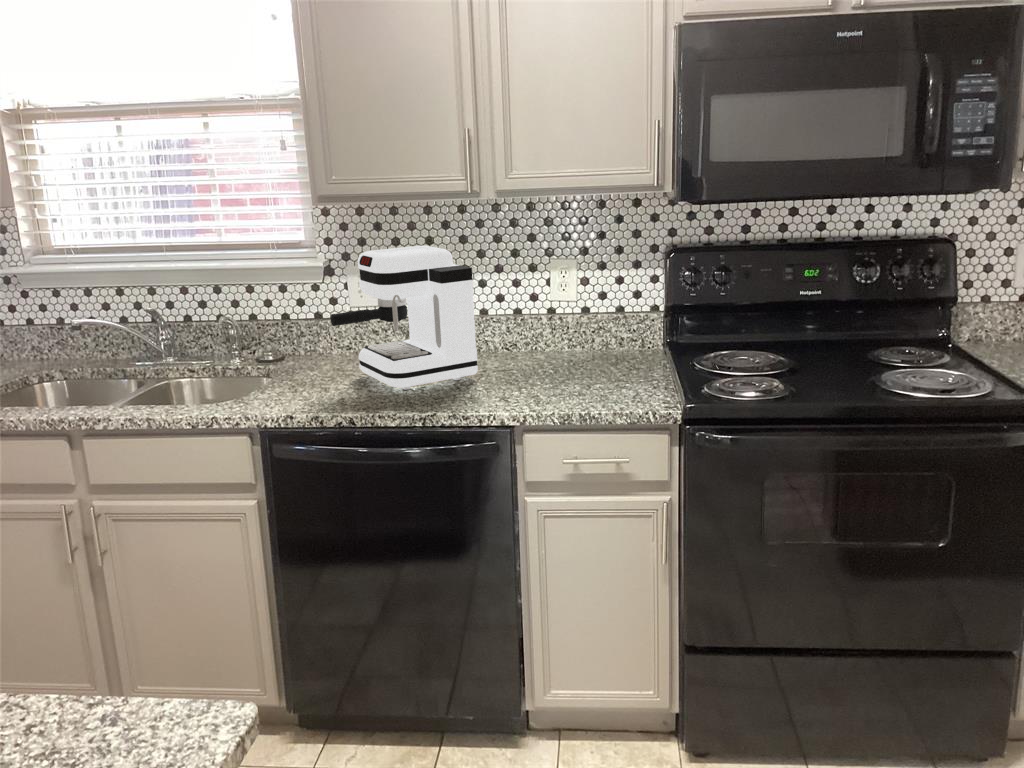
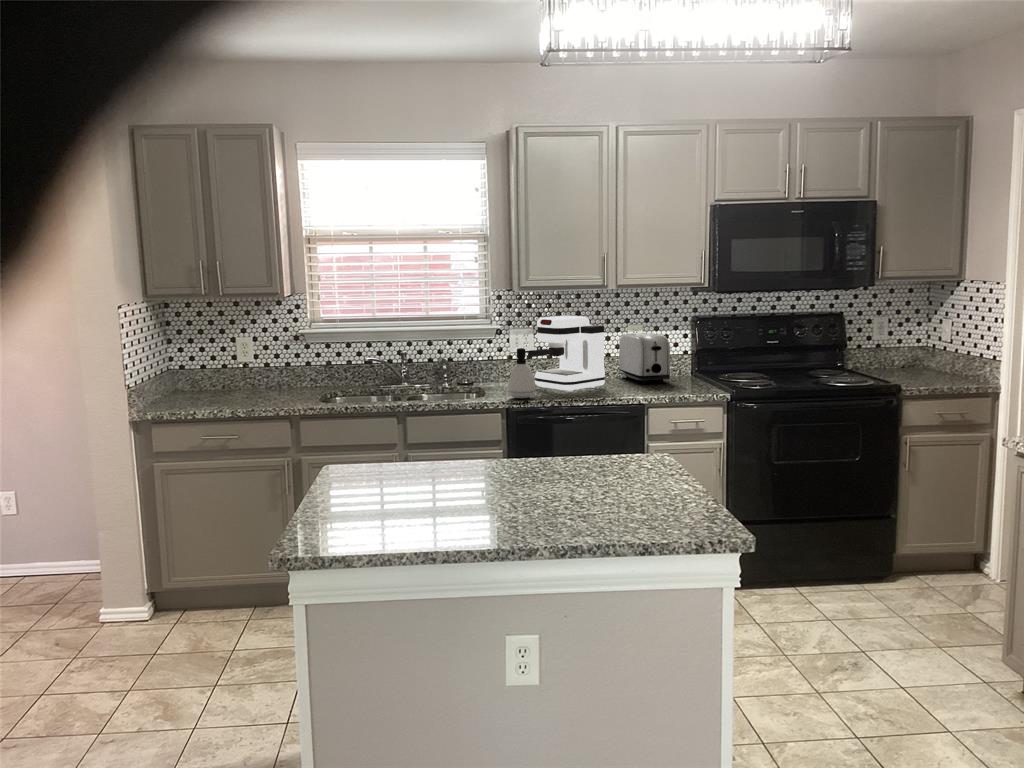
toaster: none [531,275,604,371] -> present [619,333,670,384]
soap dispenser: none [274,314,325,406] -> present [508,348,535,398]

